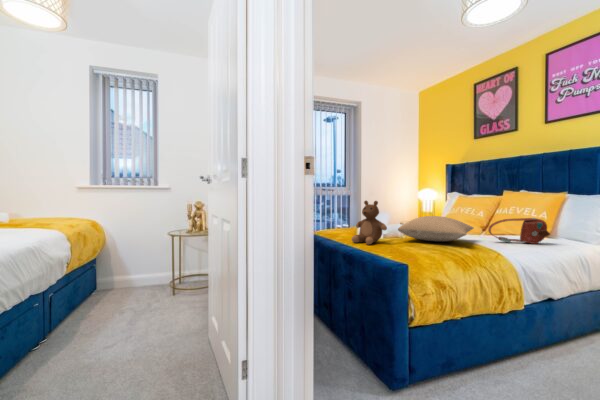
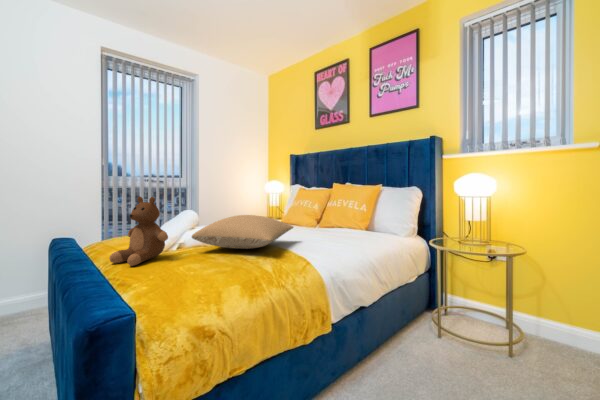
handbag: present [489,218,550,244] -> none [307,213,365,242]

